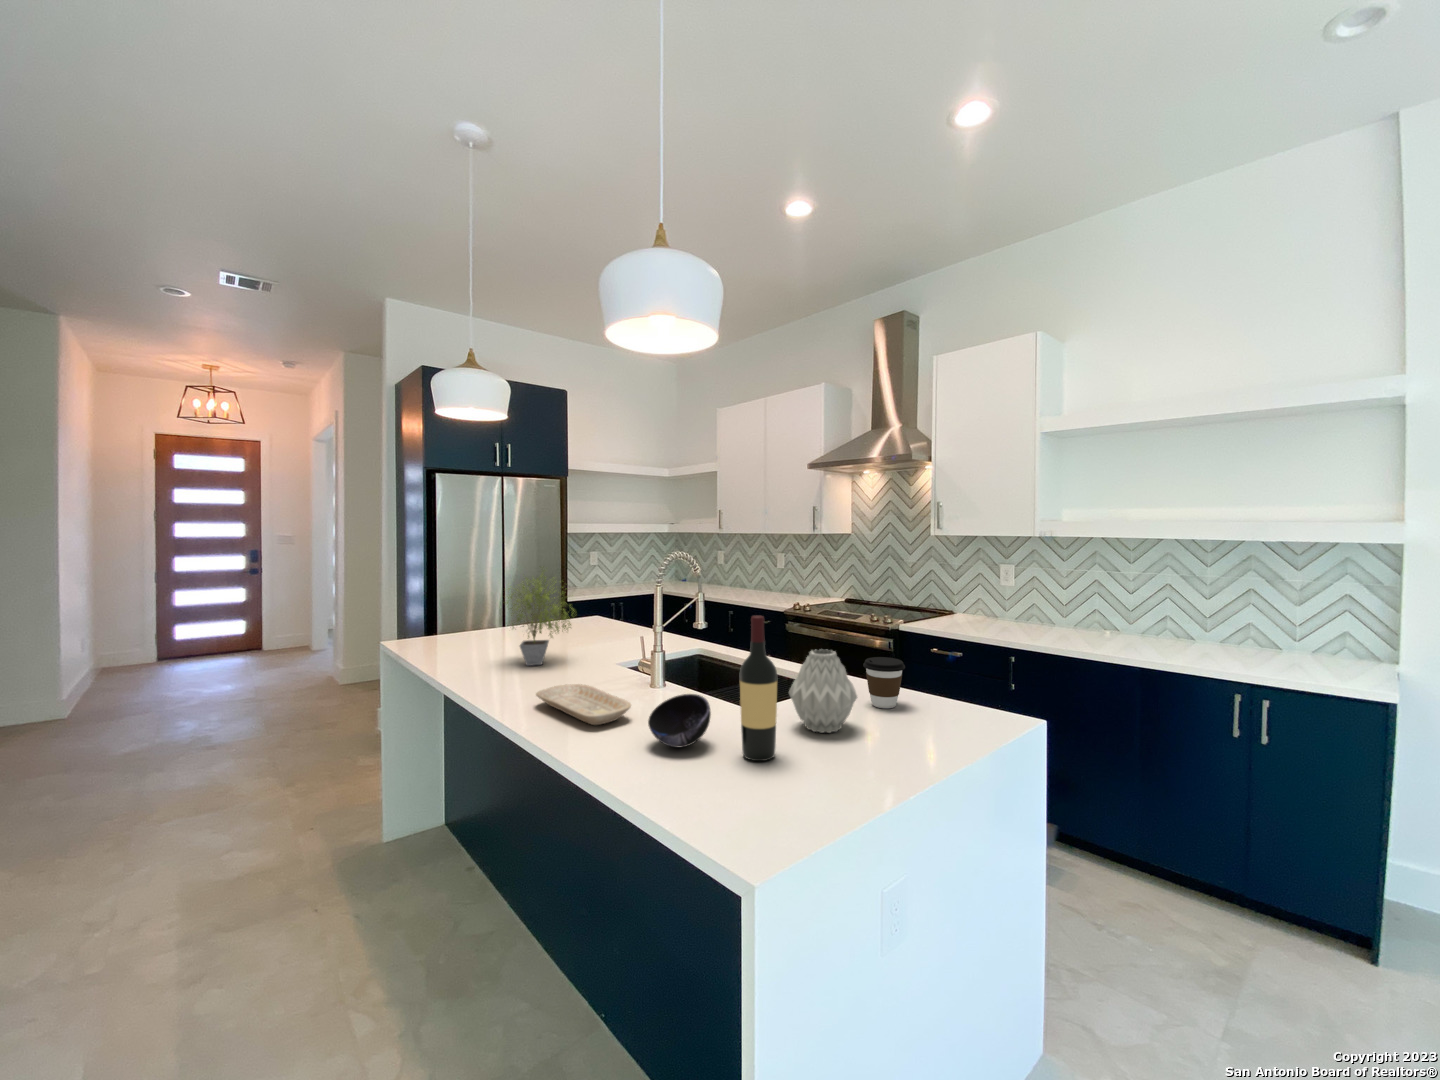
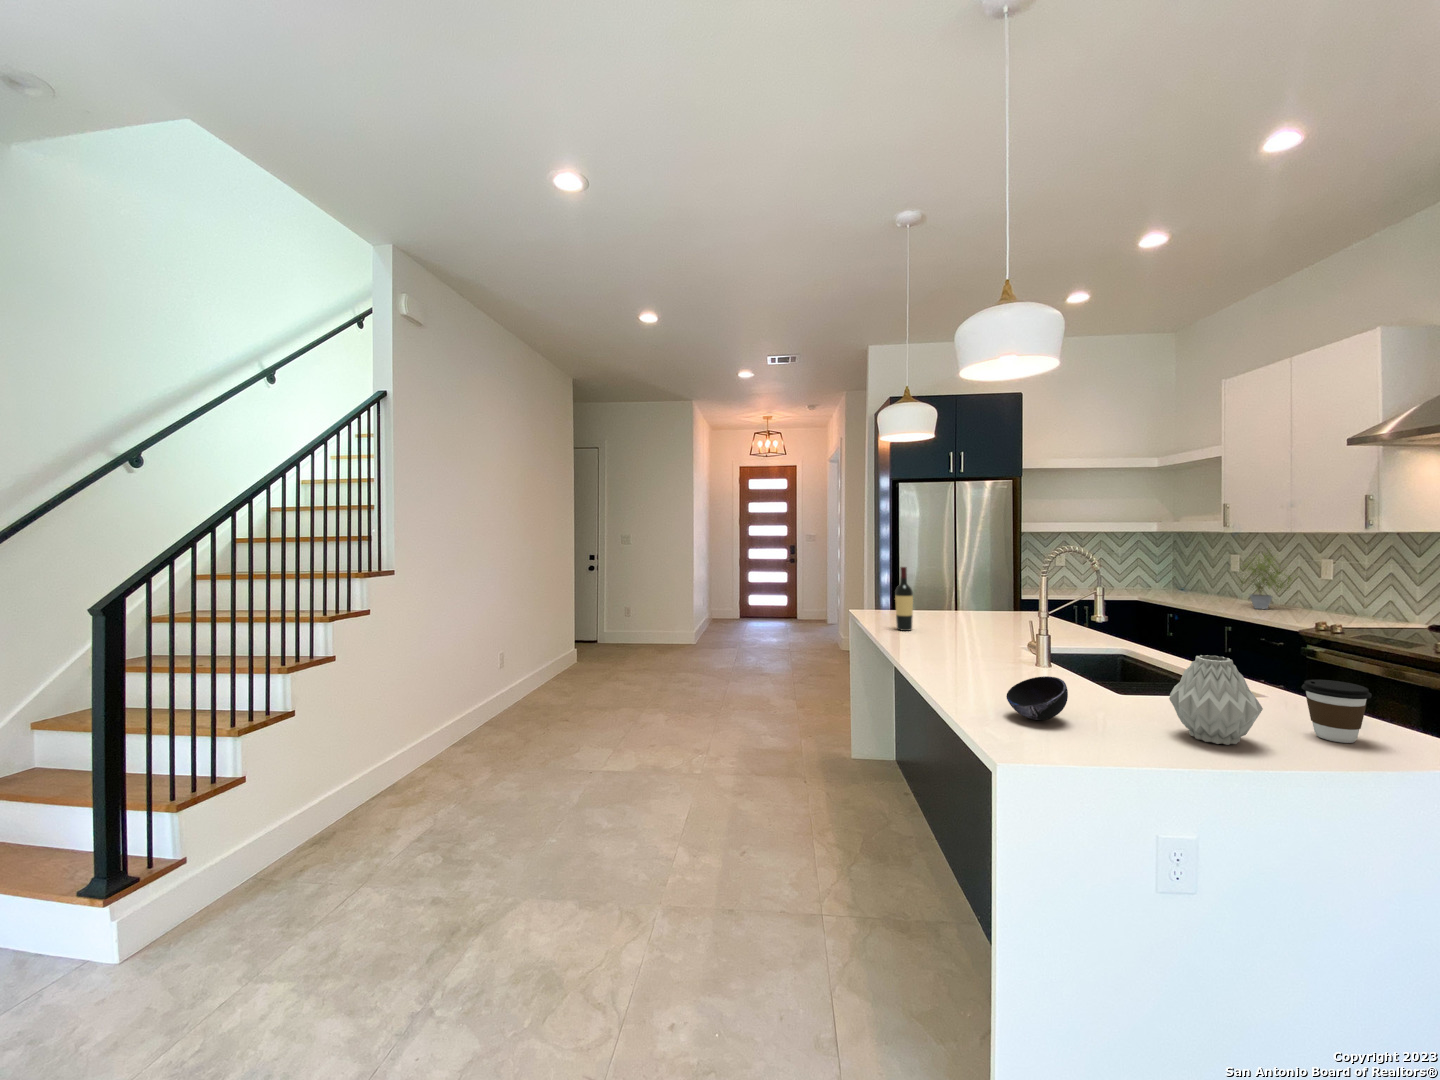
potted plant: present [507,573,574,666] -> present [1241,548,1292,609]
wine bottle: present [740,616,777,761] -> present [895,567,913,631]
tray: present [536,684,631,725] -> none [934,659,1008,692]

